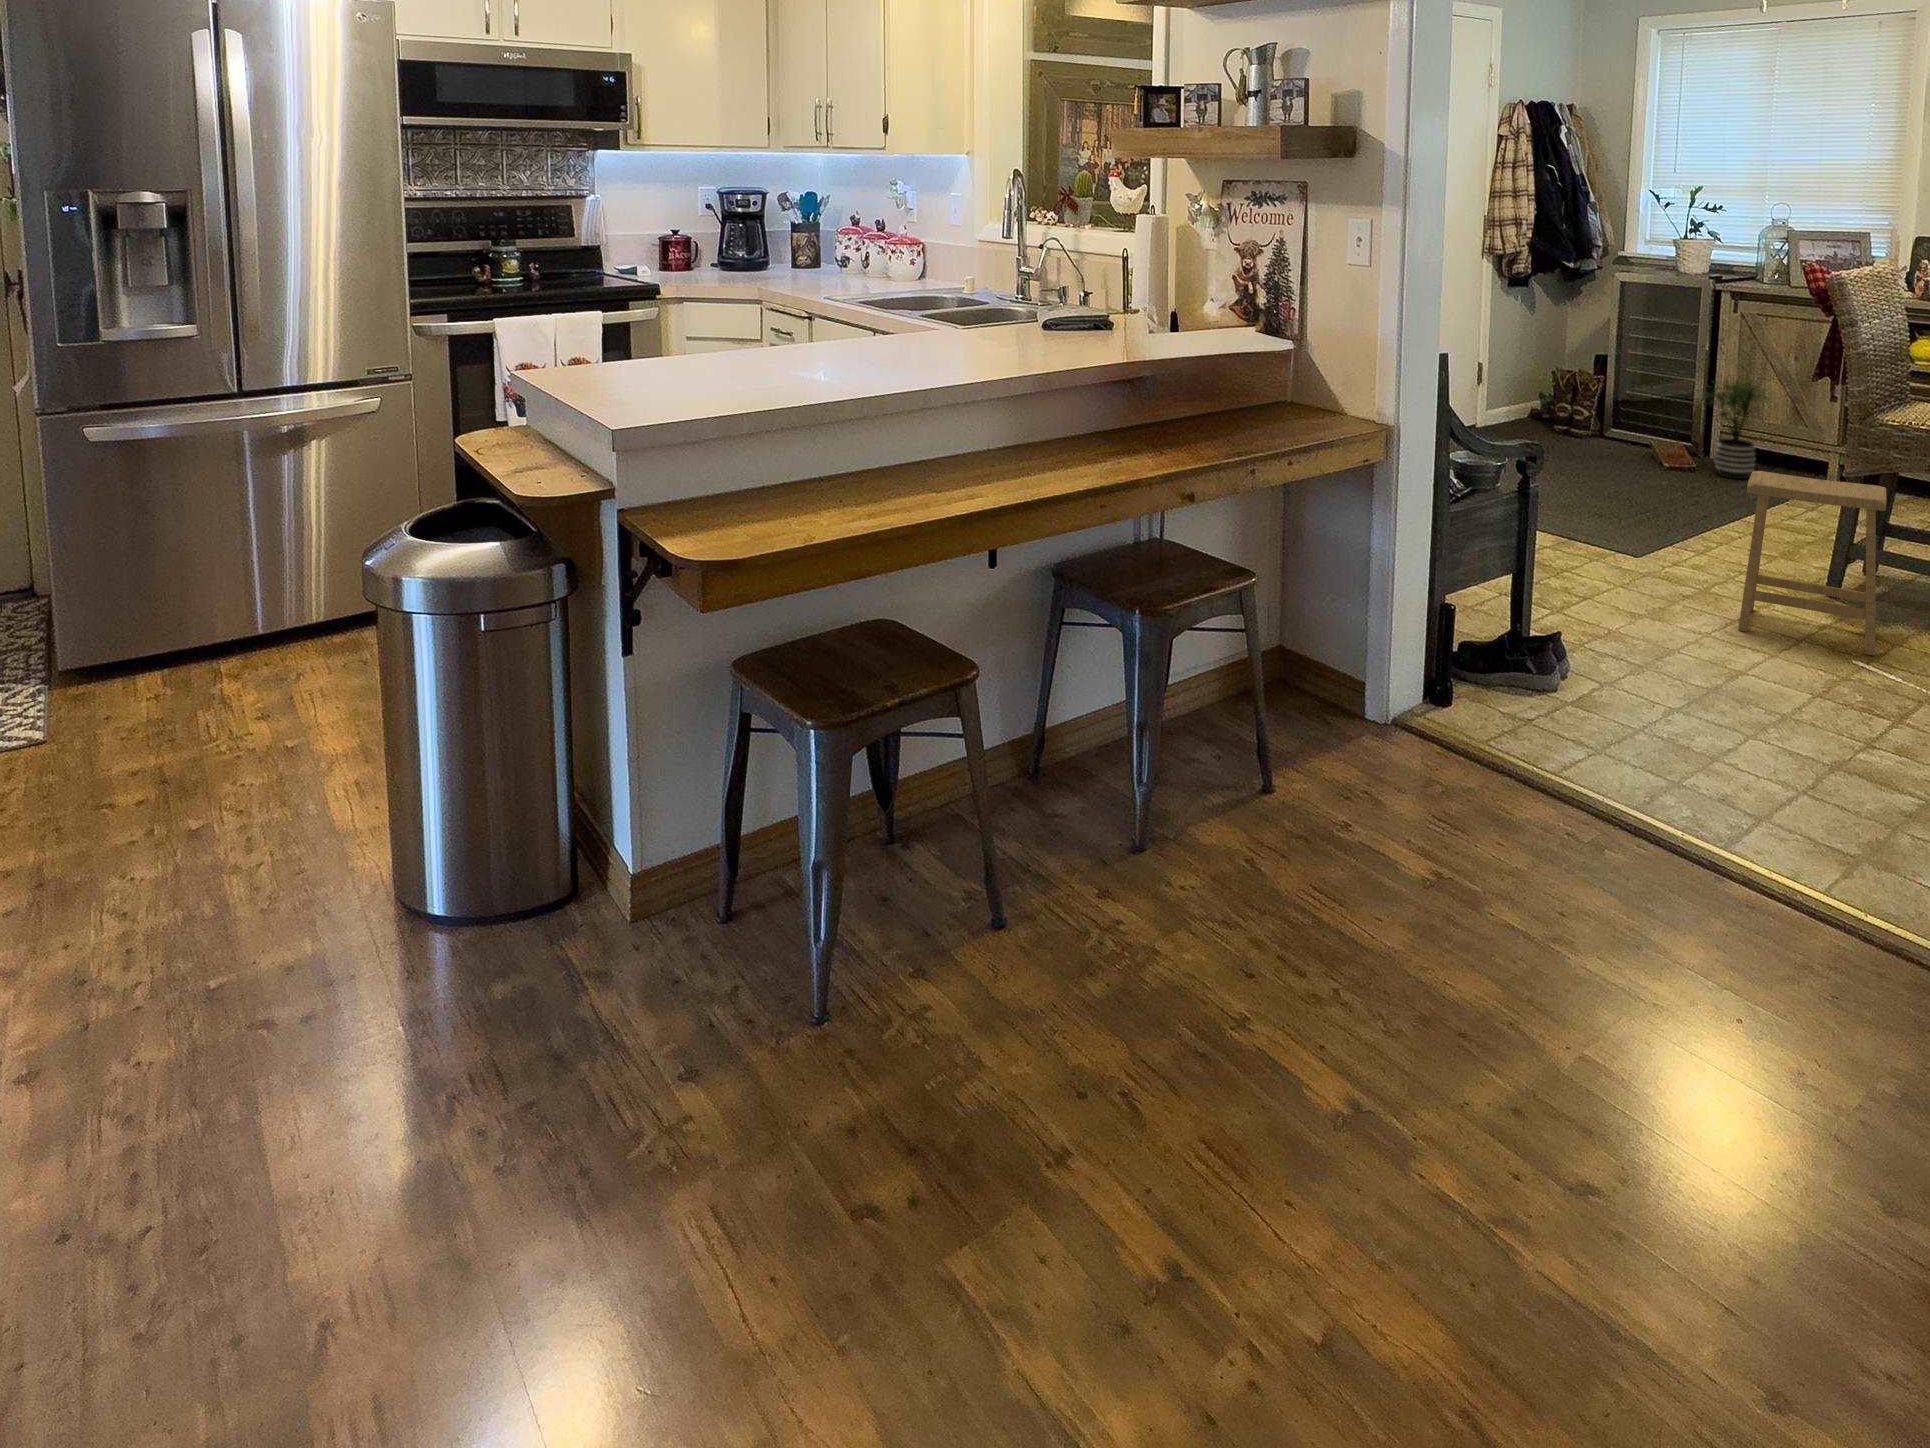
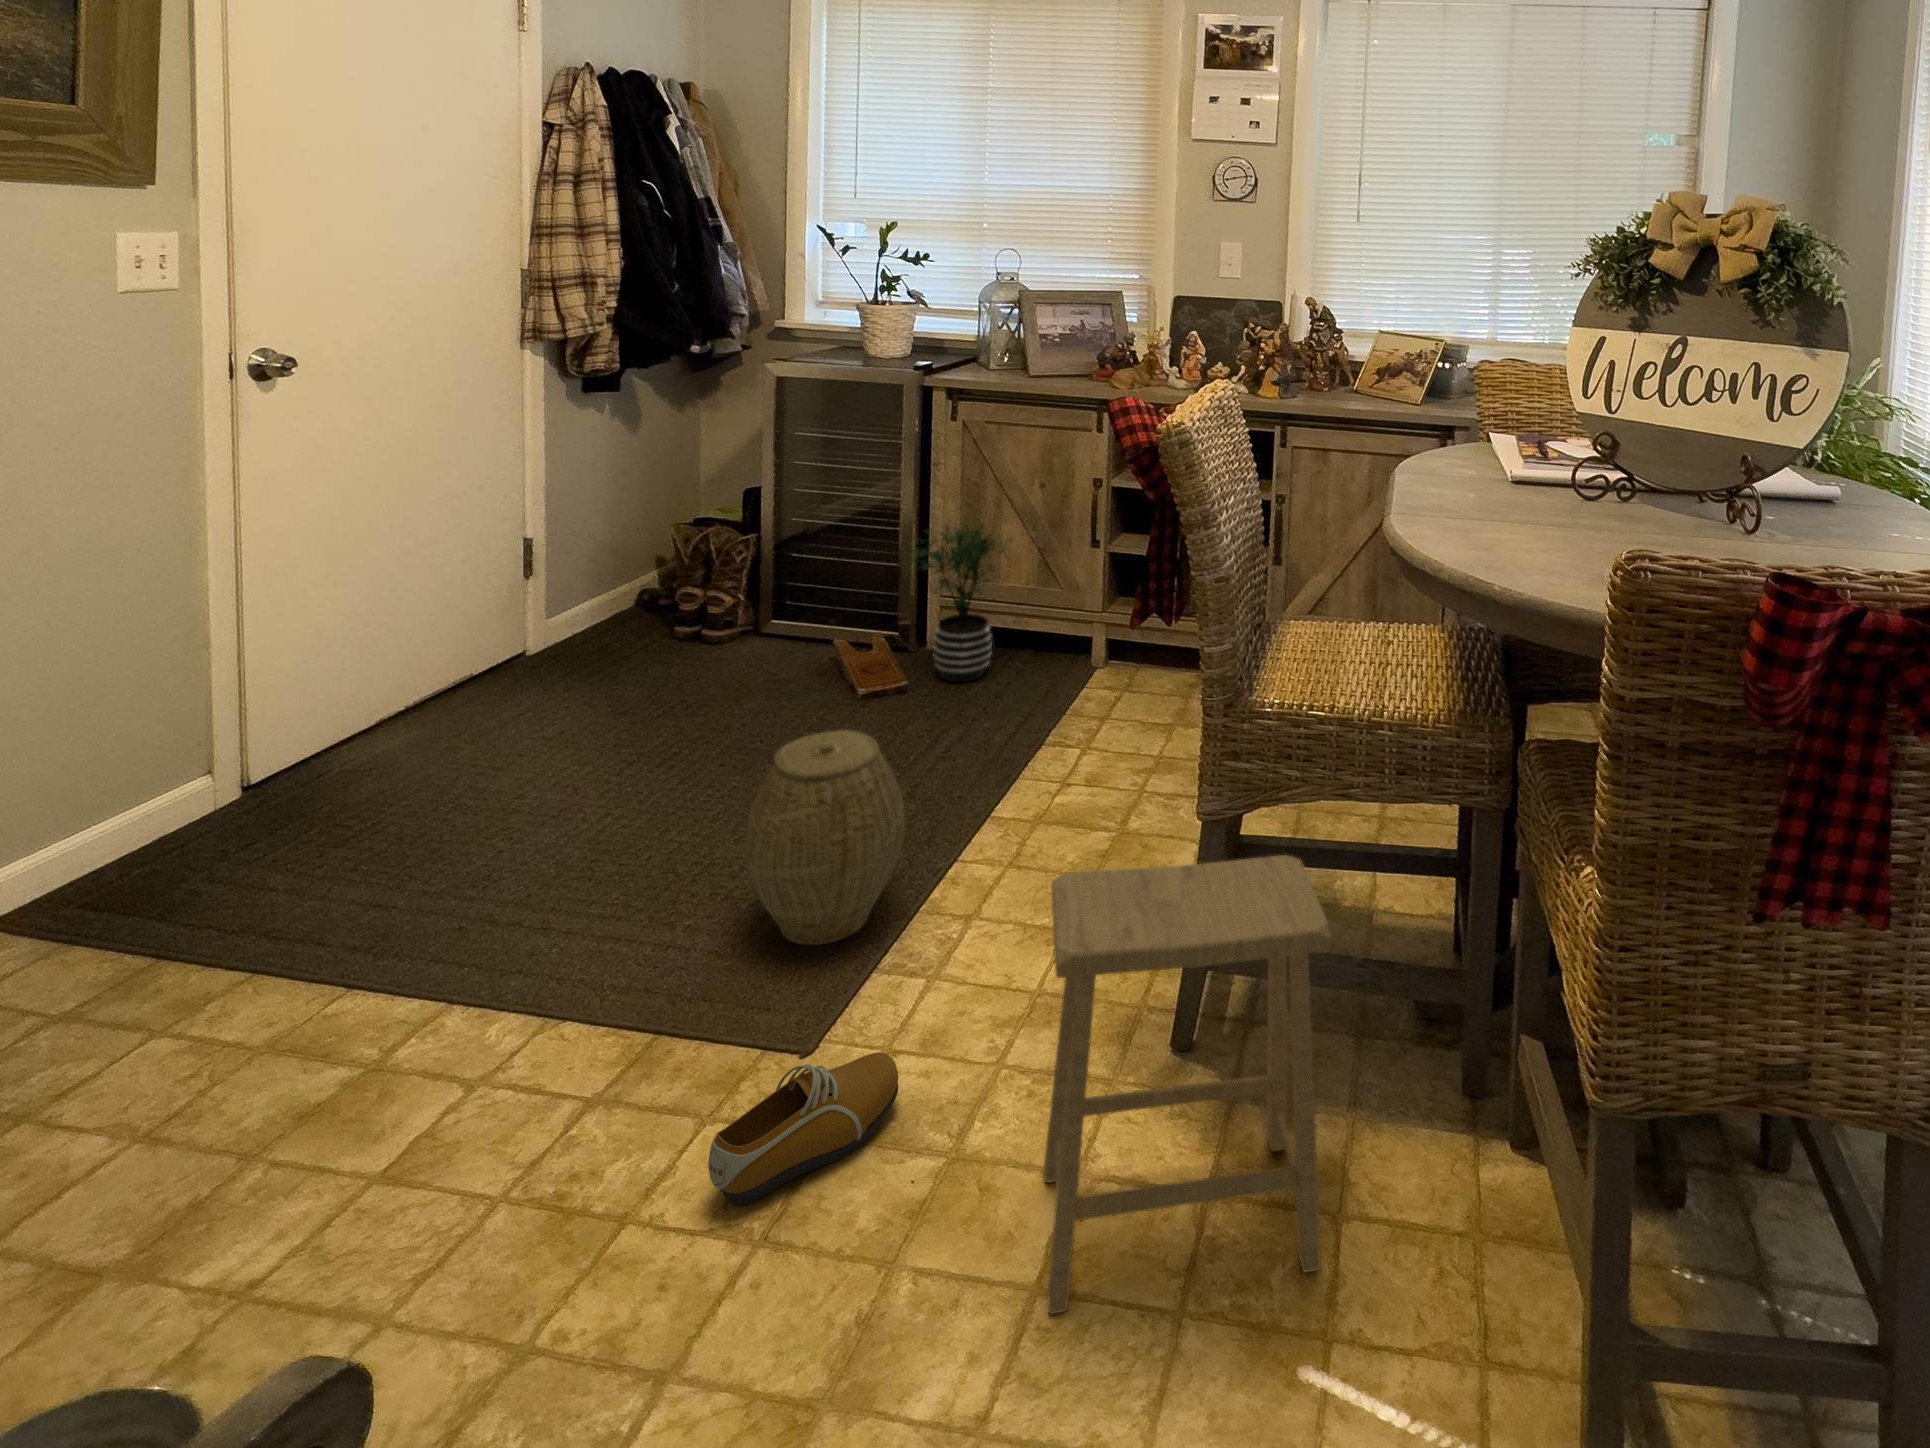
woven basket: none [1607,444,1688,540] -> present [744,730,905,945]
shoe: none [1598,543,1679,584] -> present [709,1052,898,1205]

